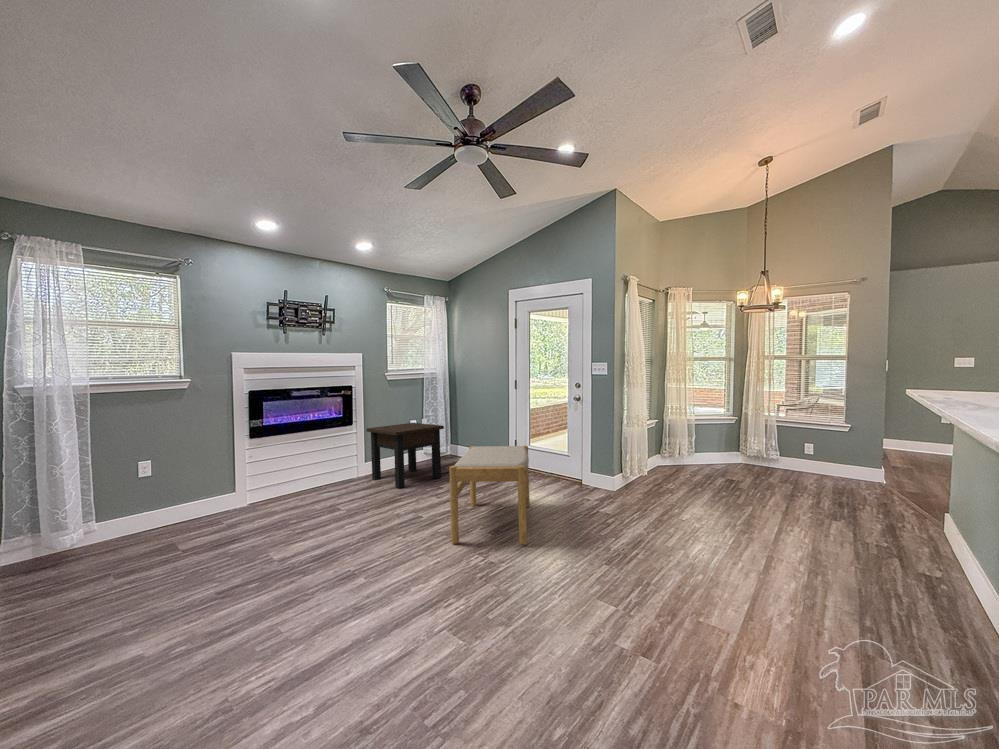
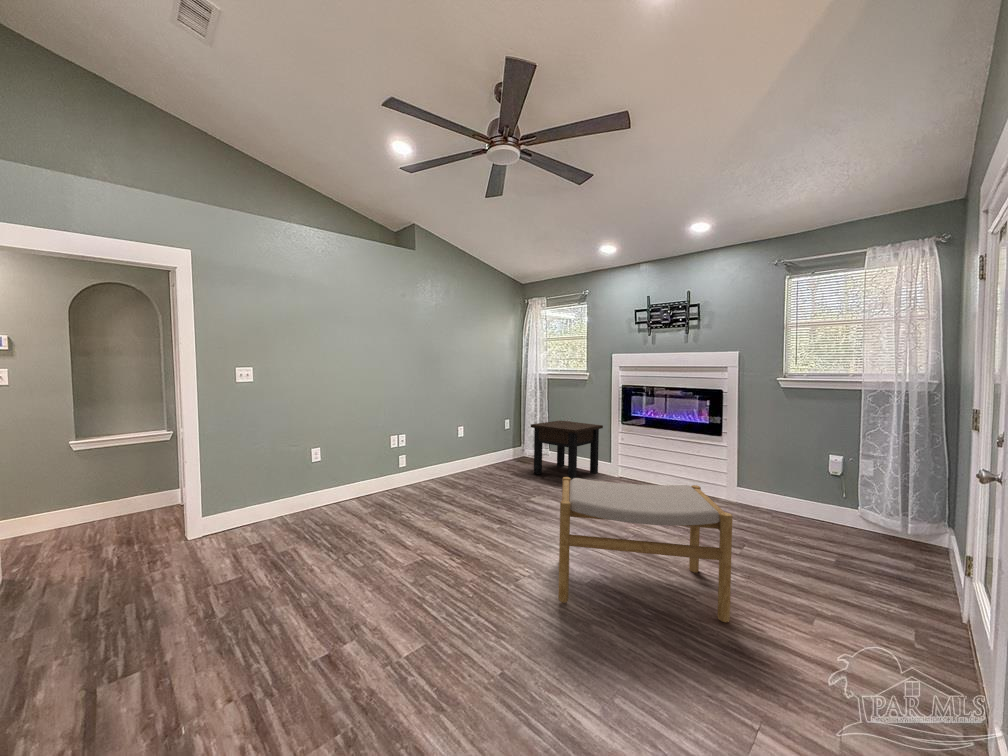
side table: present [366,423,444,488] -> present [531,421,603,480]

